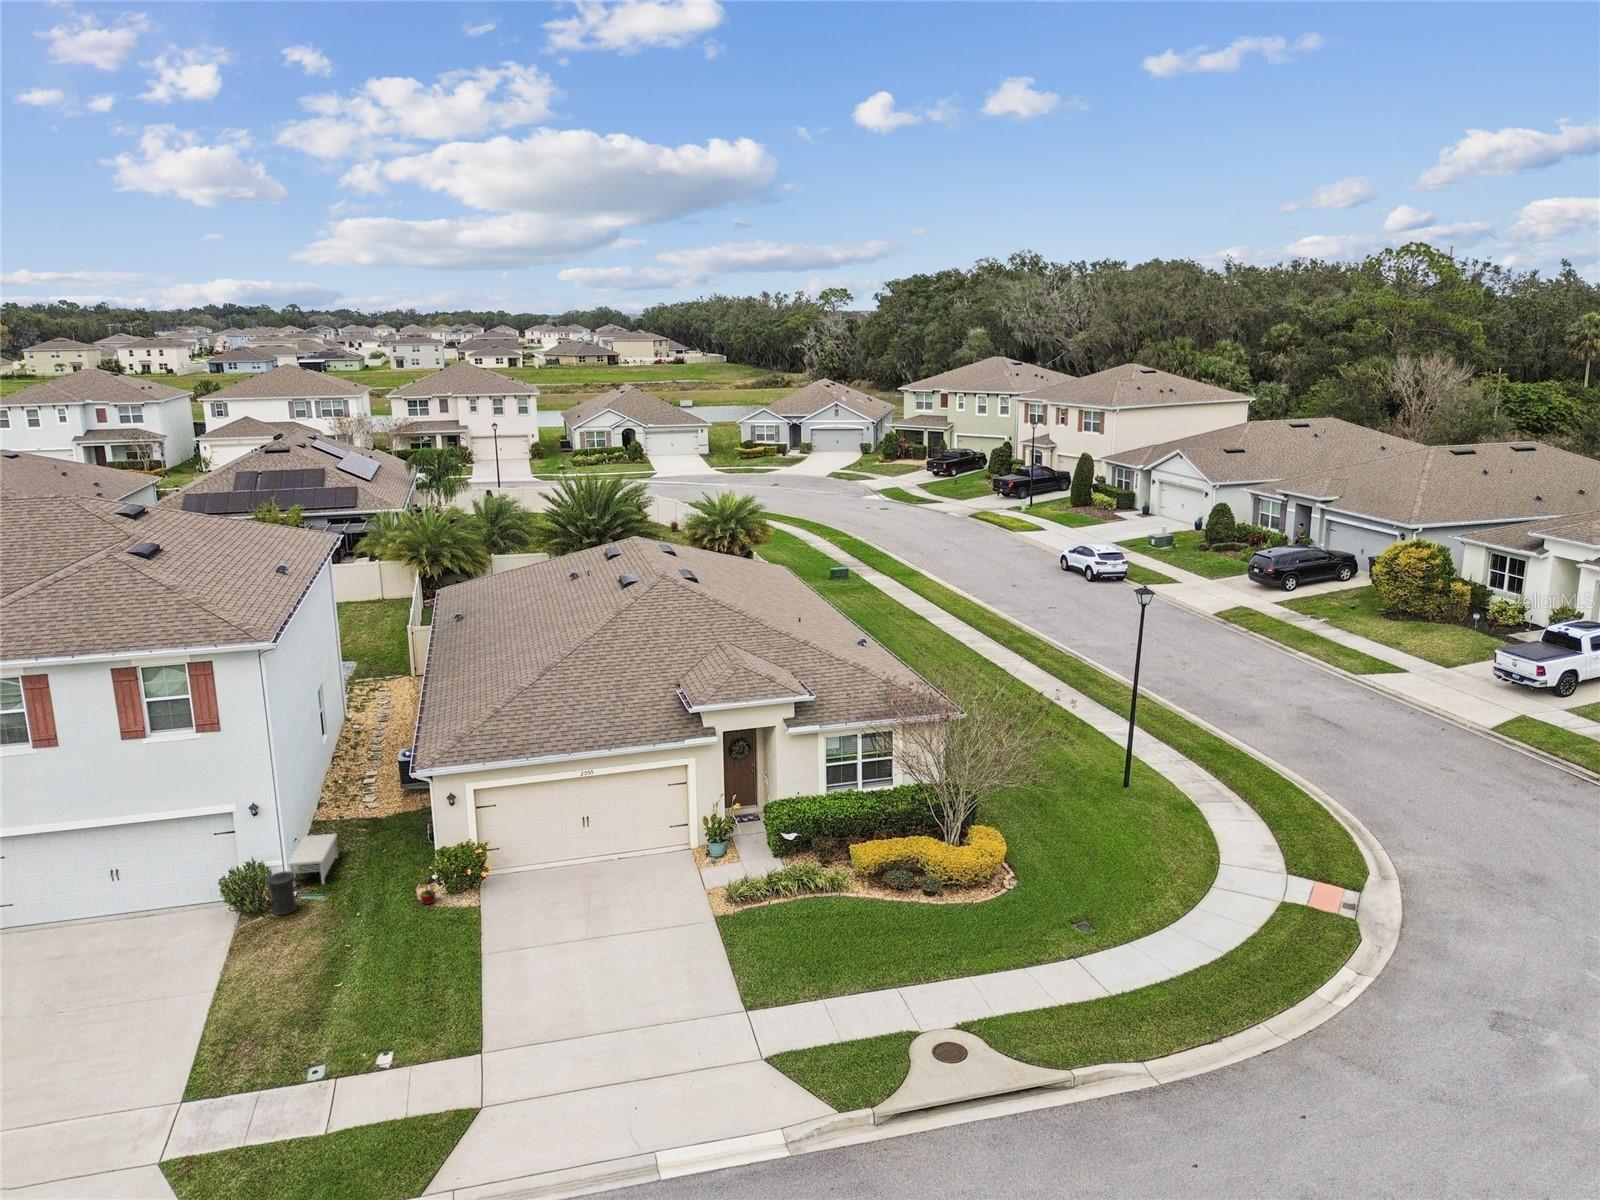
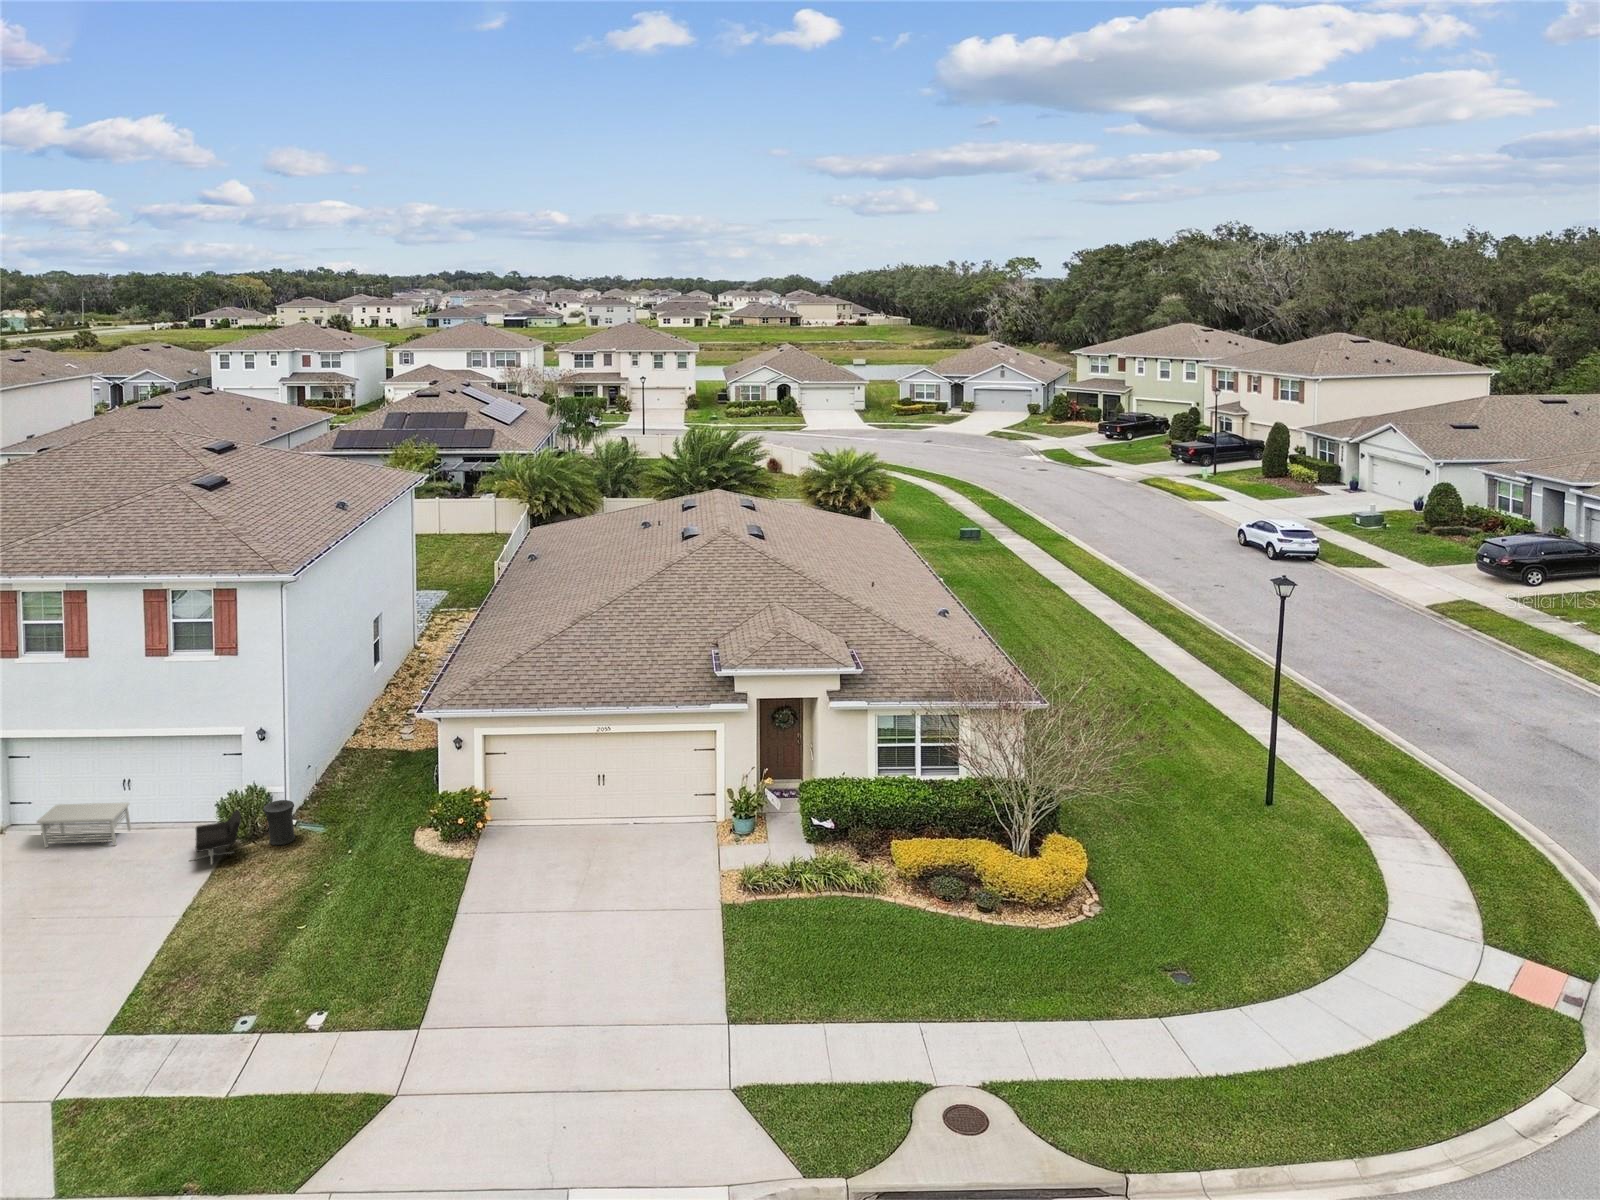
storage bench: present [288,834,338,887] -> present [37,802,131,848]
decorative plant: present [421,870,436,904] -> none [418,807,434,851]
lounge chair: none [199,886,249,940] -> present [195,810,241,864]

